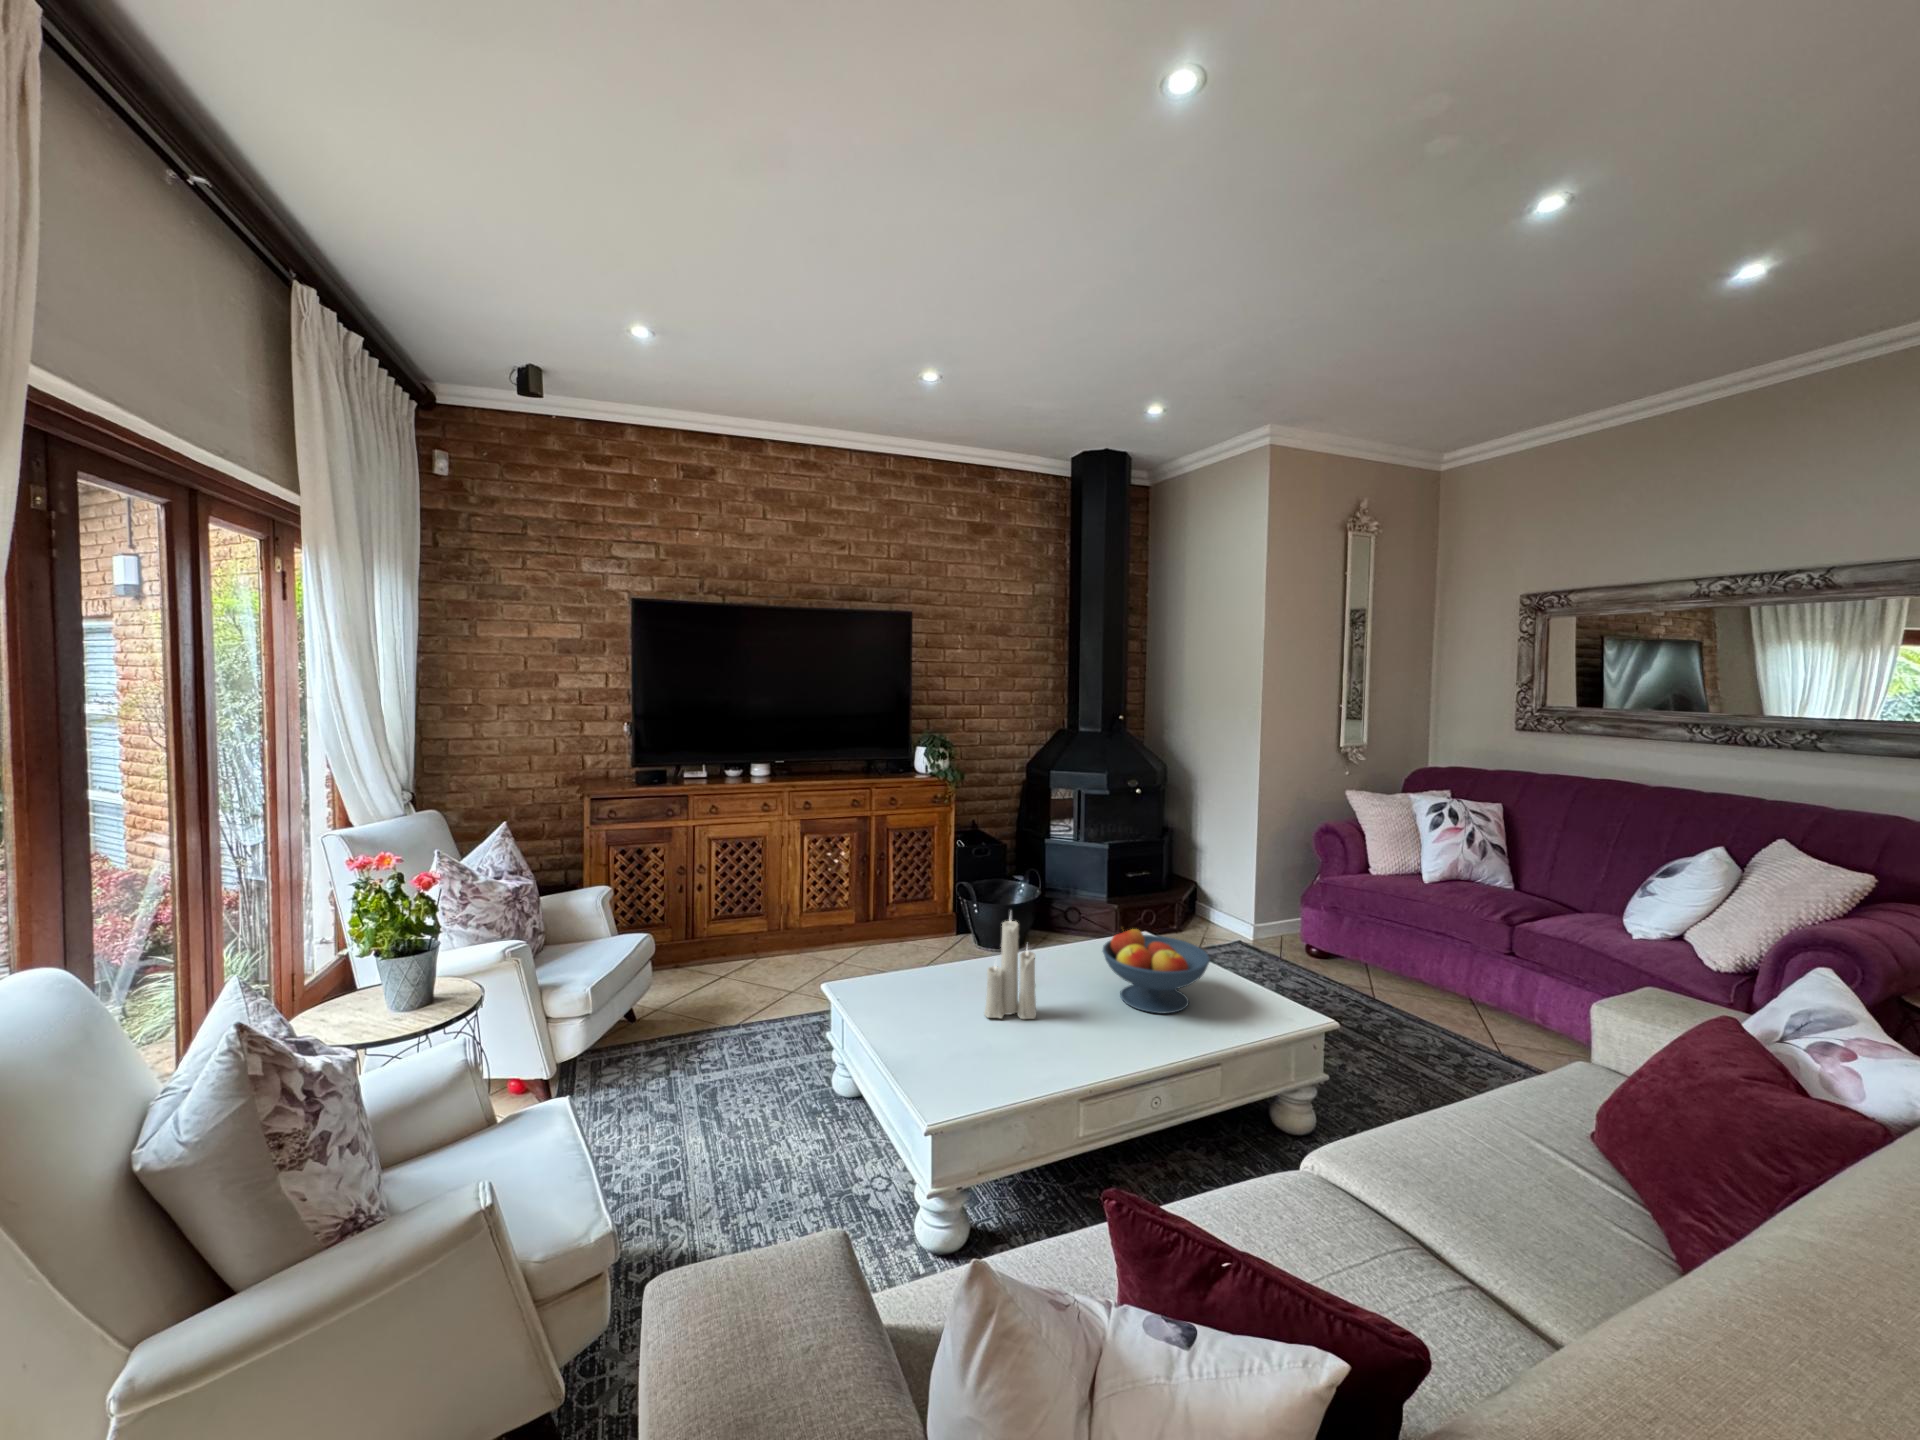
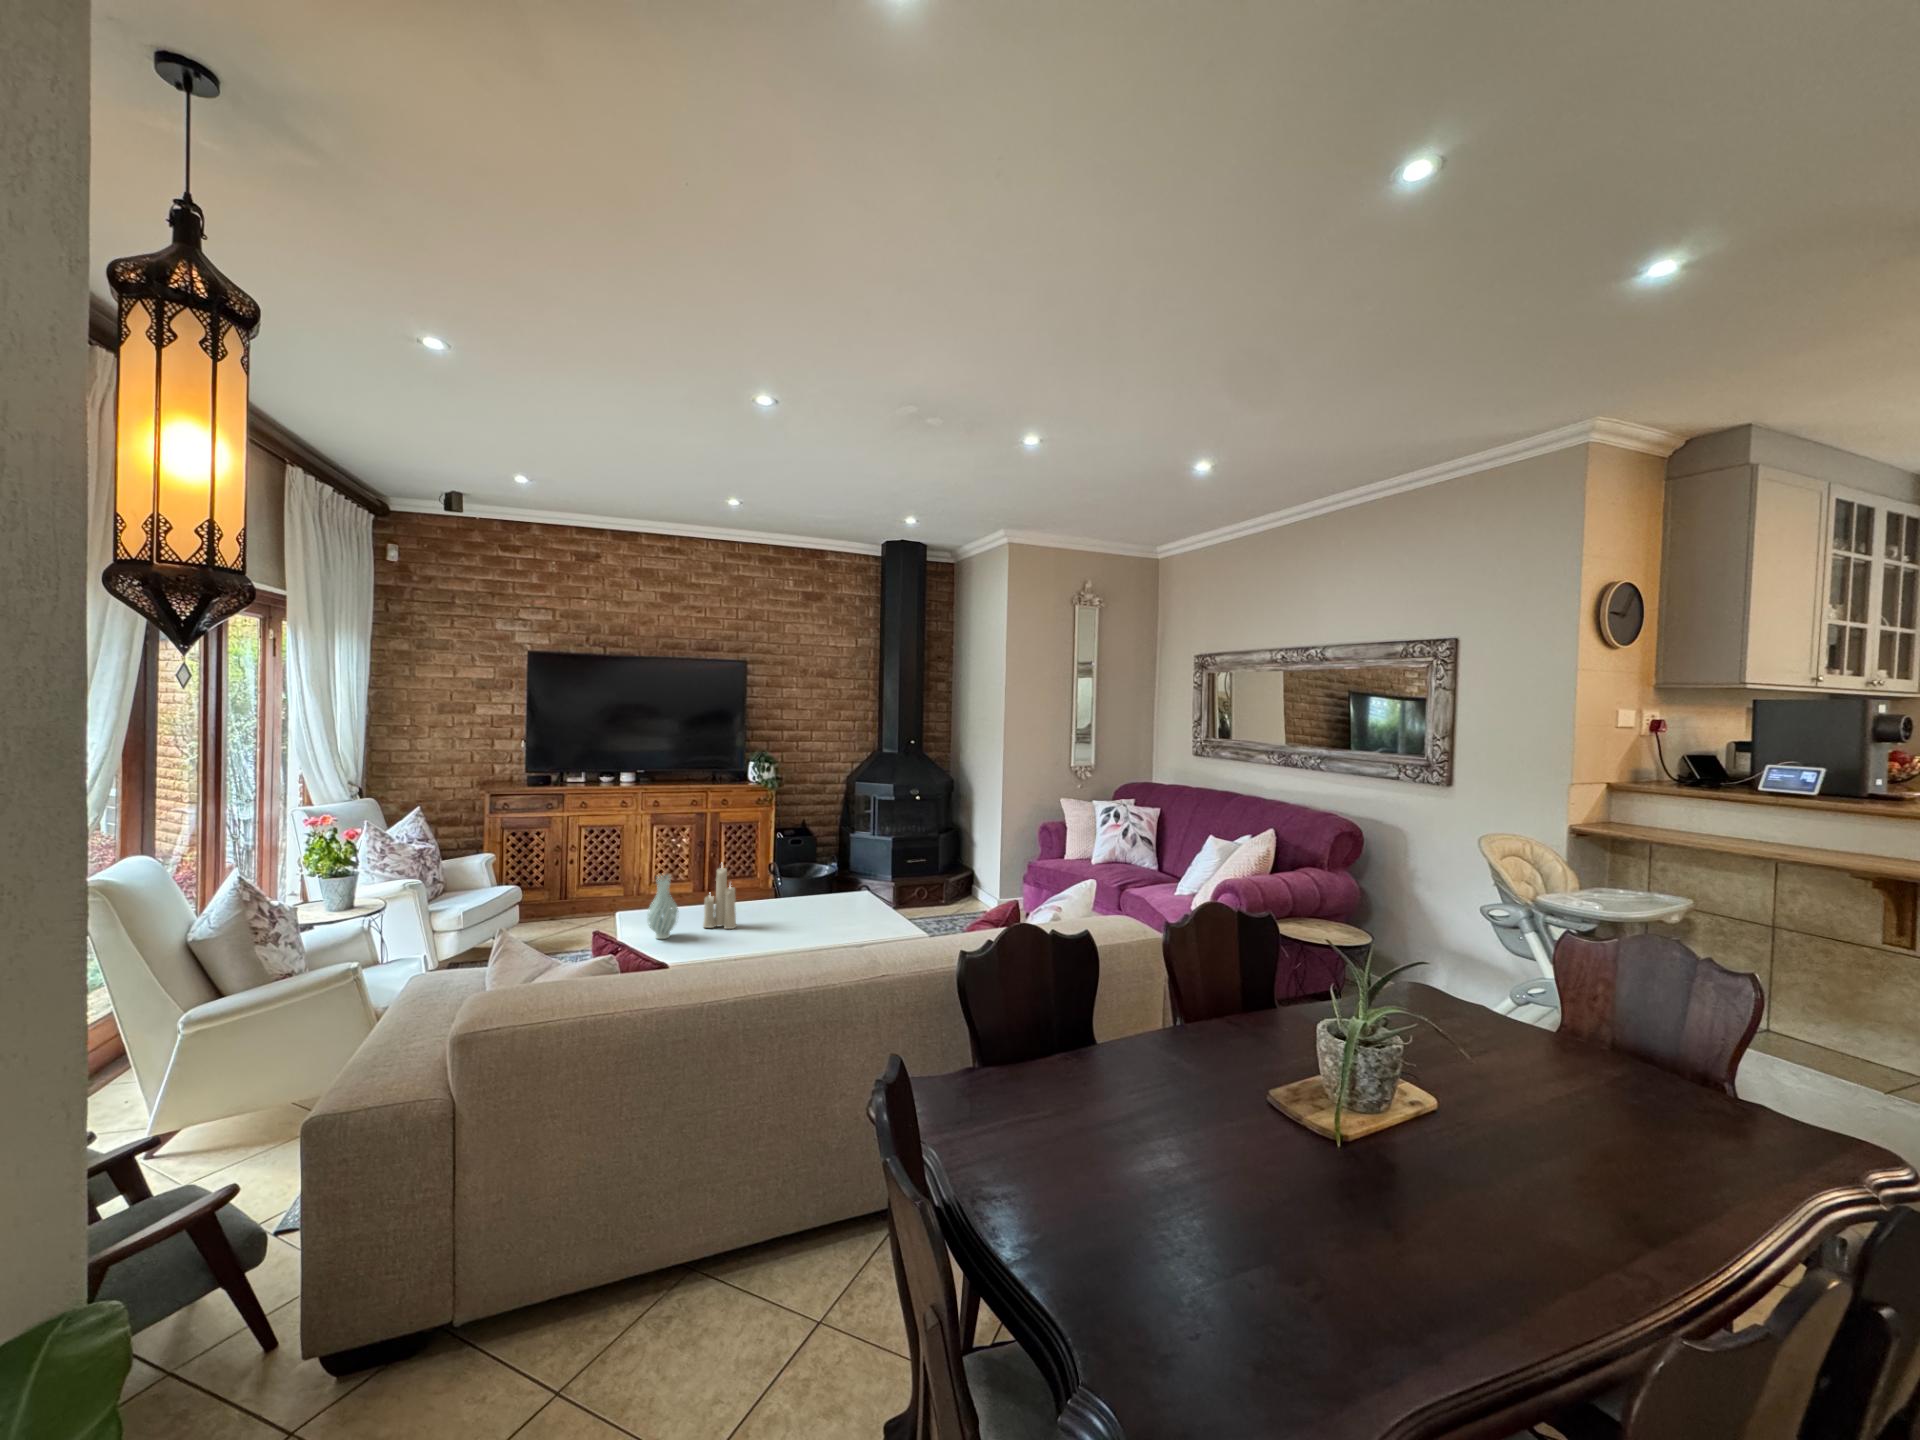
fruit bowl: present [1103,929,1210,1013] -> none [788,876,855,928]
vase: none [914,935,963,1046] -> present [647,875,679,939]

